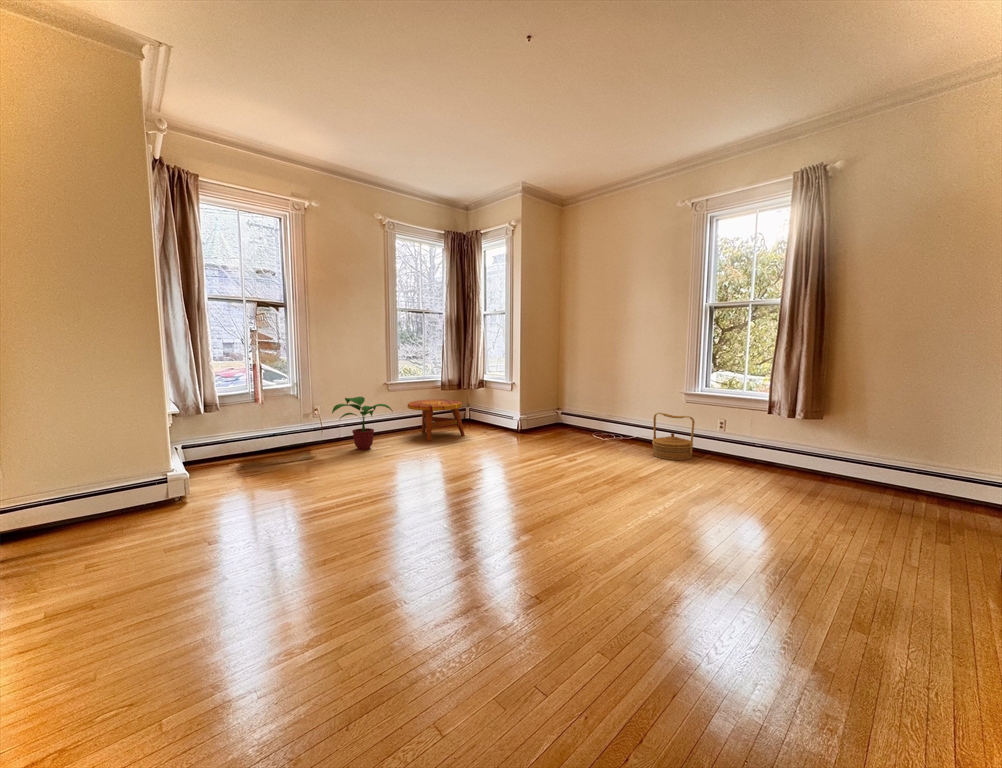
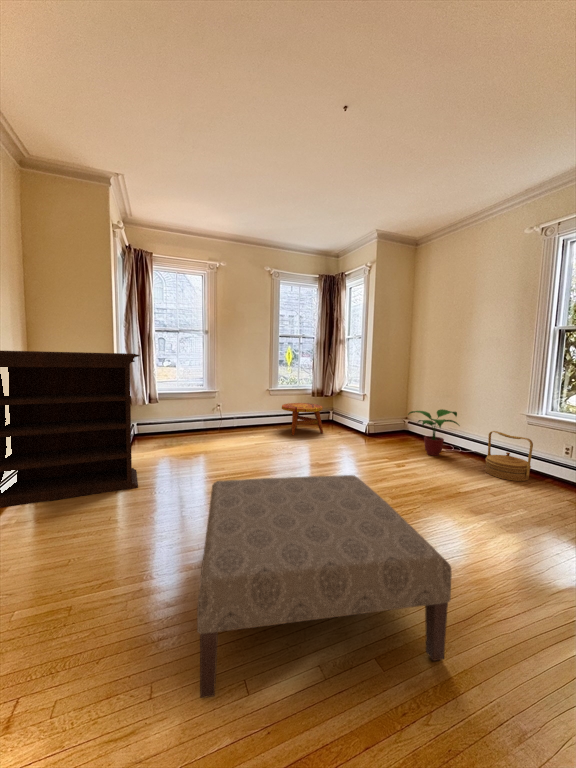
bookshelf: none [48,342,281,566] -> present [0,351,140,508]
potted plant: present [332,397,393,450] -> present [408,409,459,456]
ottoman: none [427,460,671,627] -> present [197,475,451,698]

